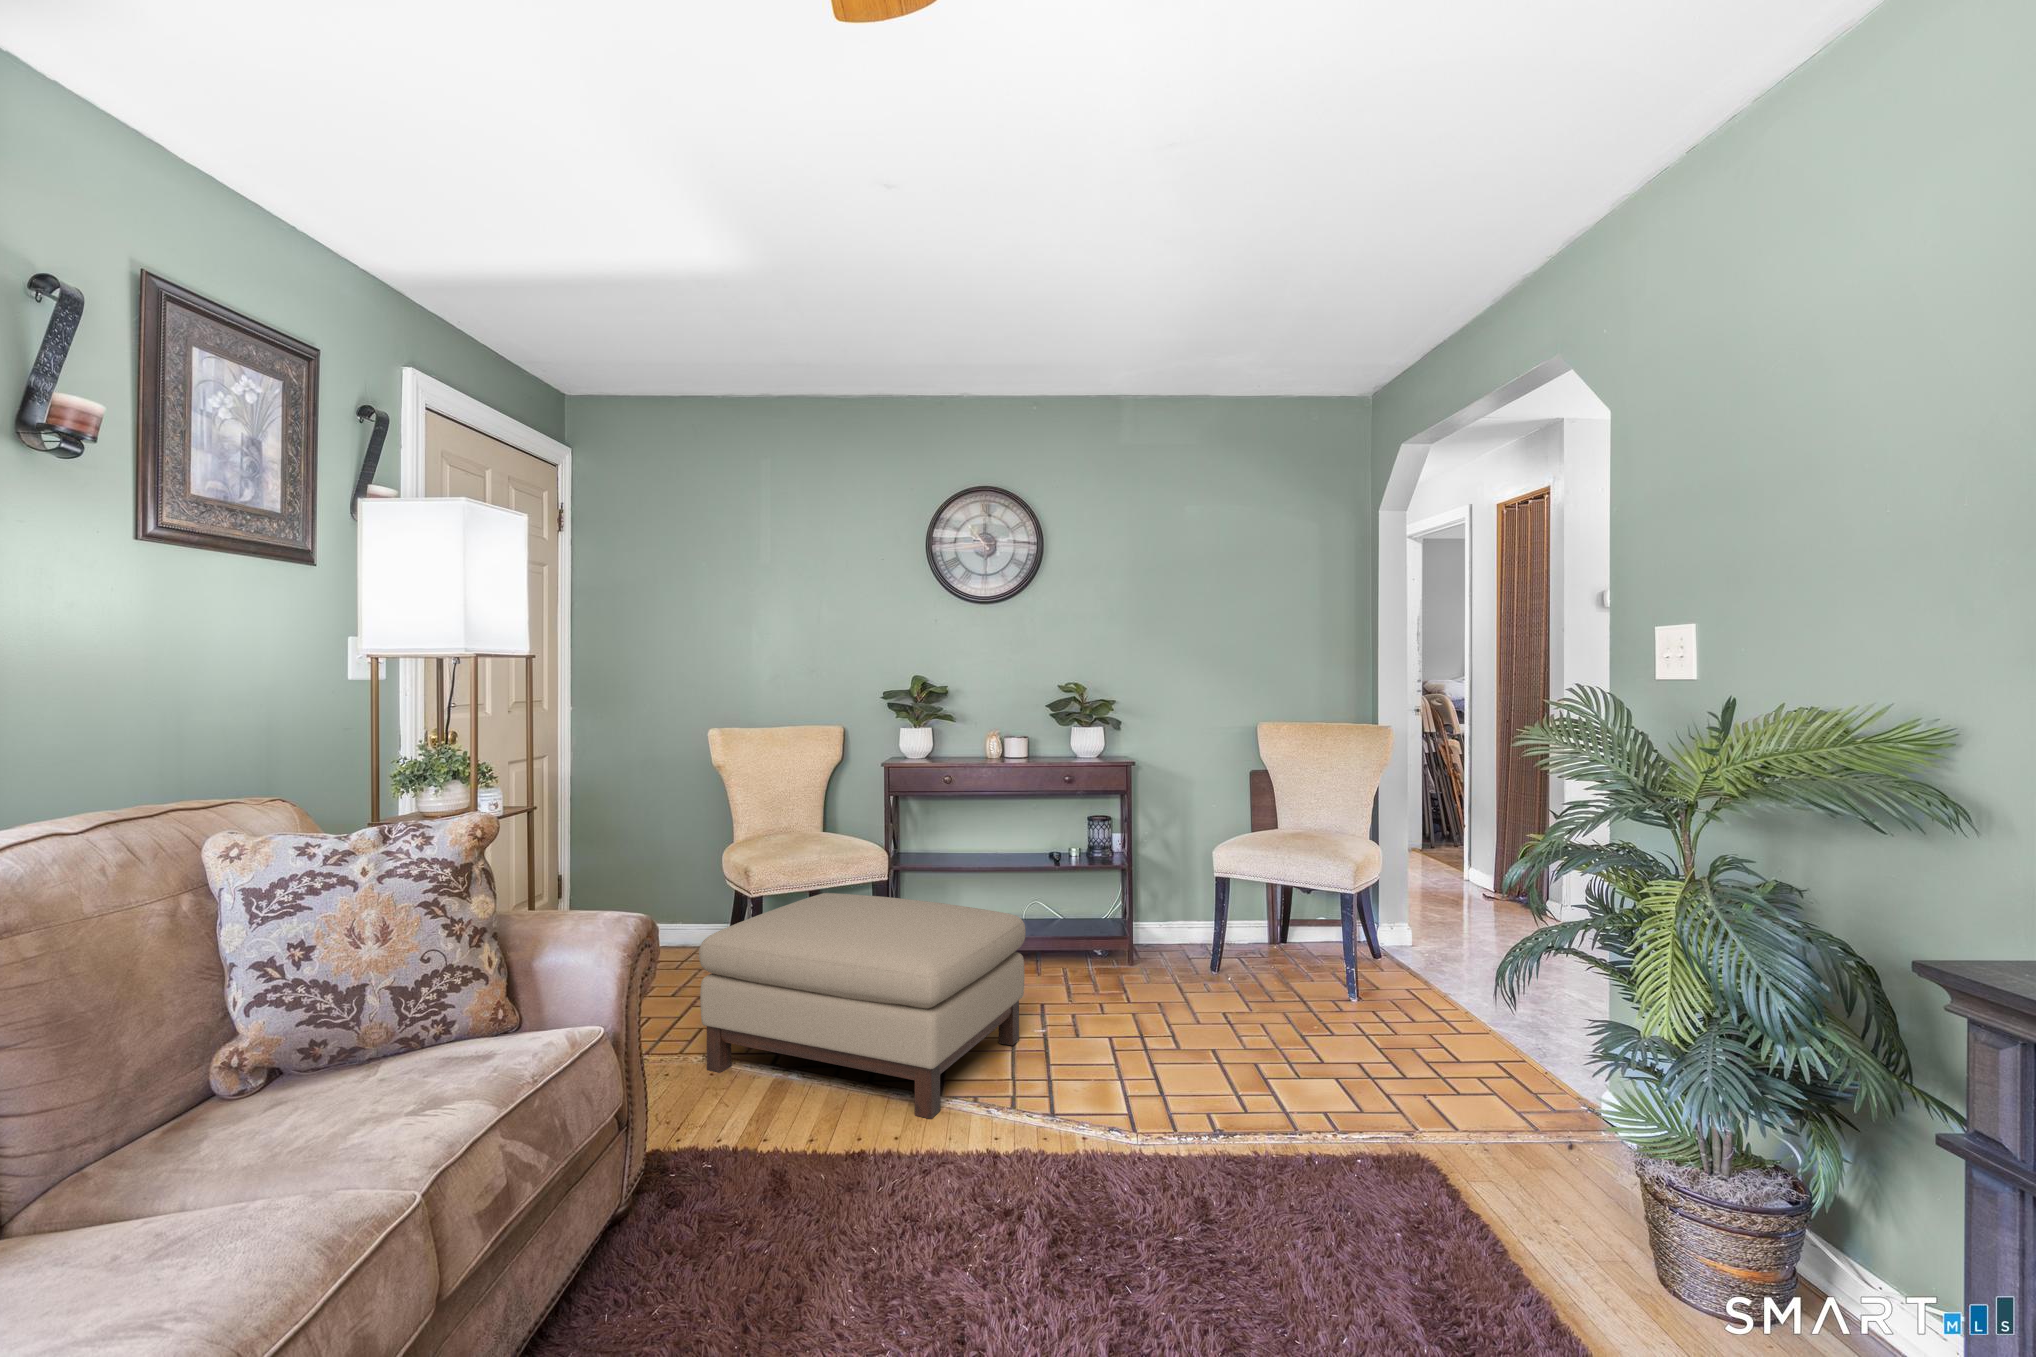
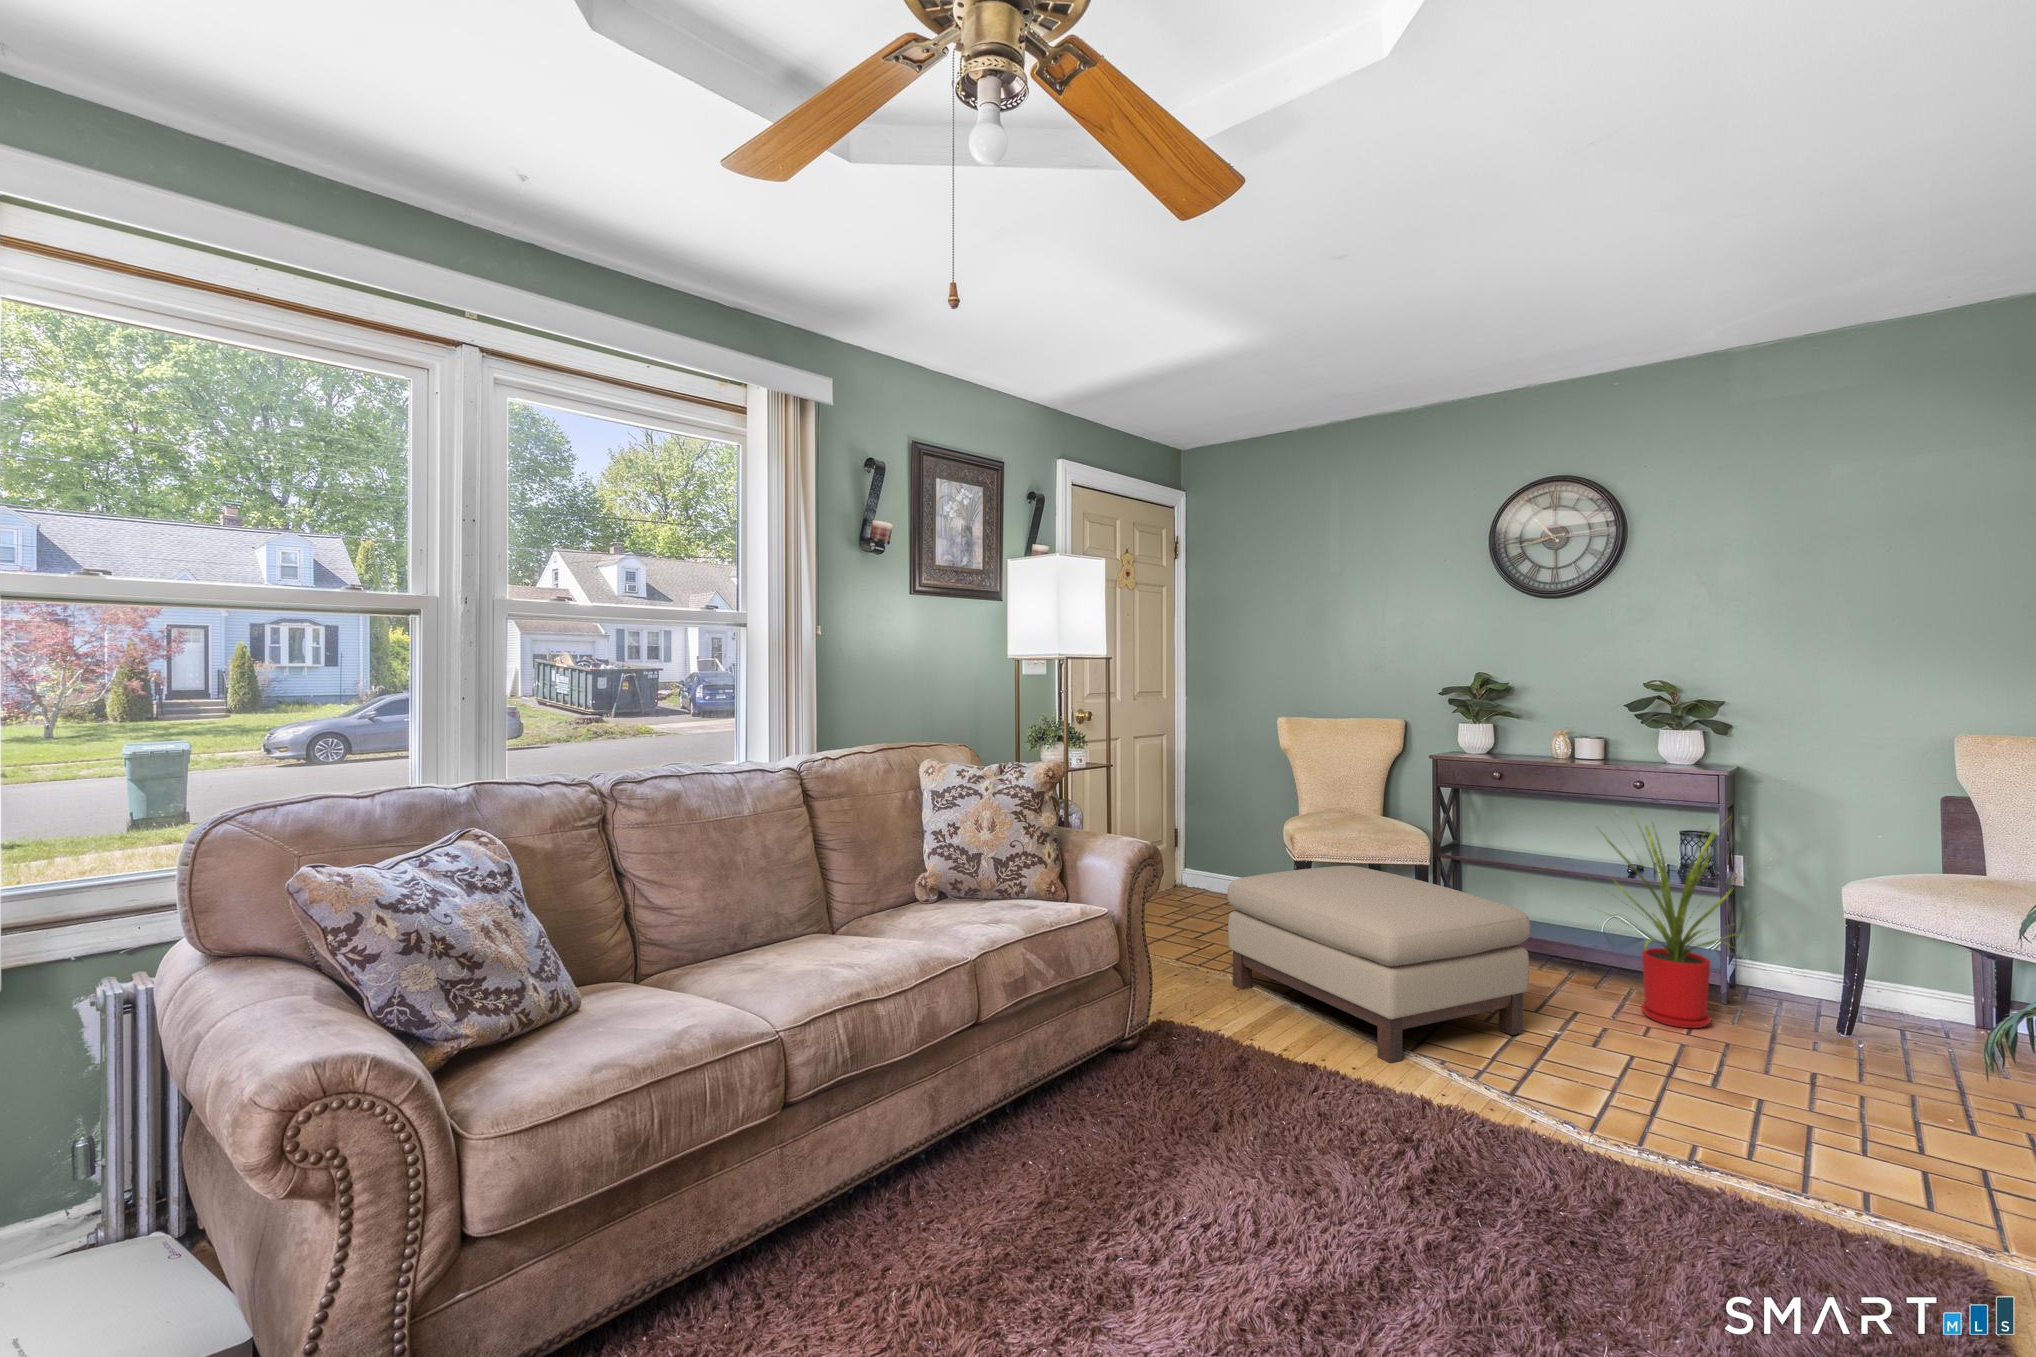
house plant: none [1041,798,1183,996] -> present [1594,813,1746,1028]

